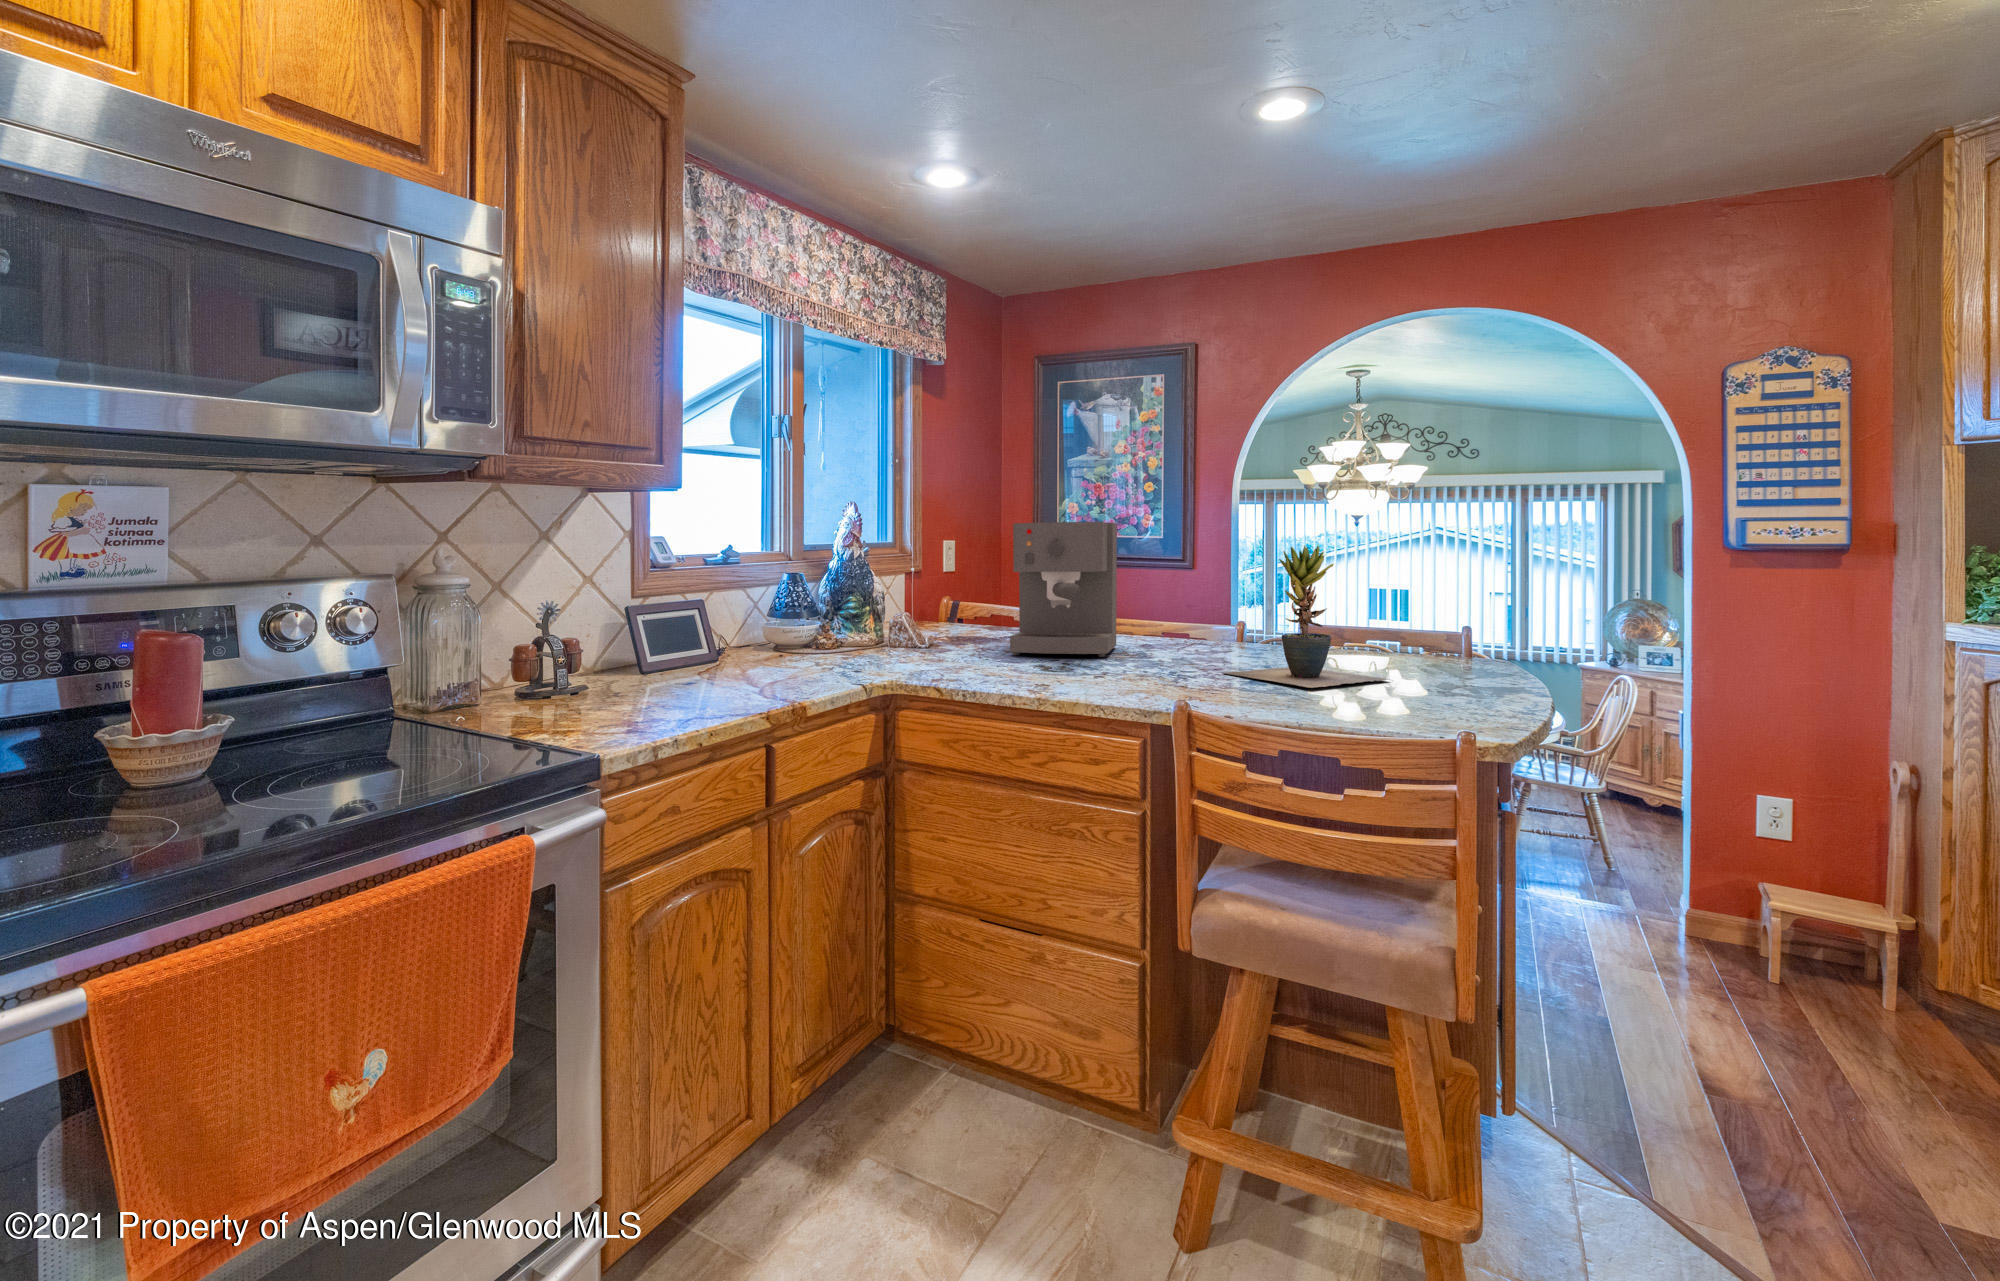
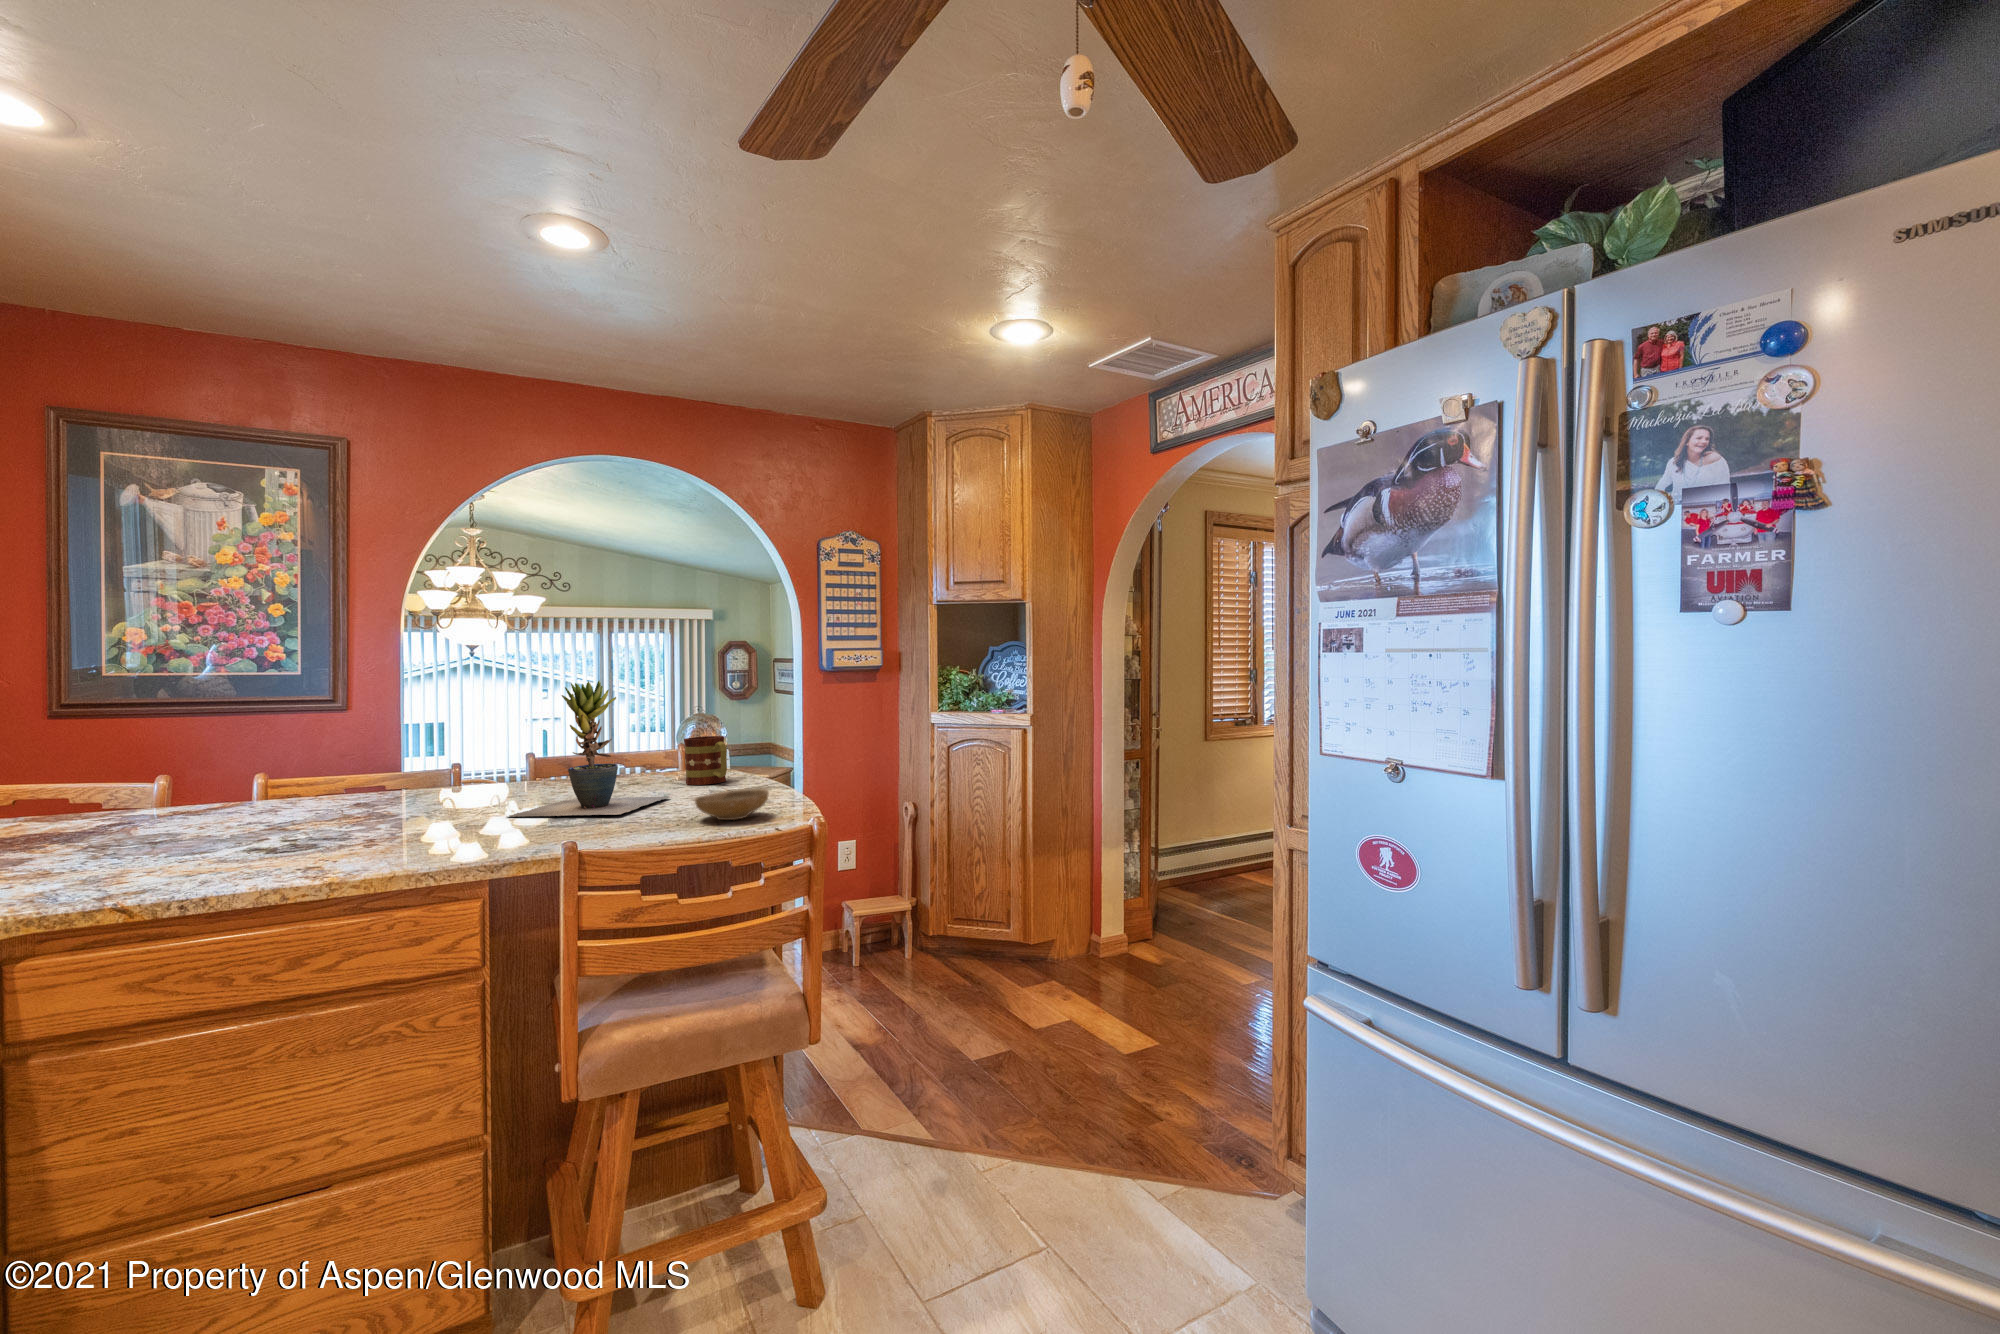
coffee maker: present [1010,522,1117,657] -> none [156,660,332,843]
mug: none [1431,618,1484,674] -> present [684,736,727,785]
ceramic bowl: none [1376,681,1471,716] -> present [695,789,769,820]

